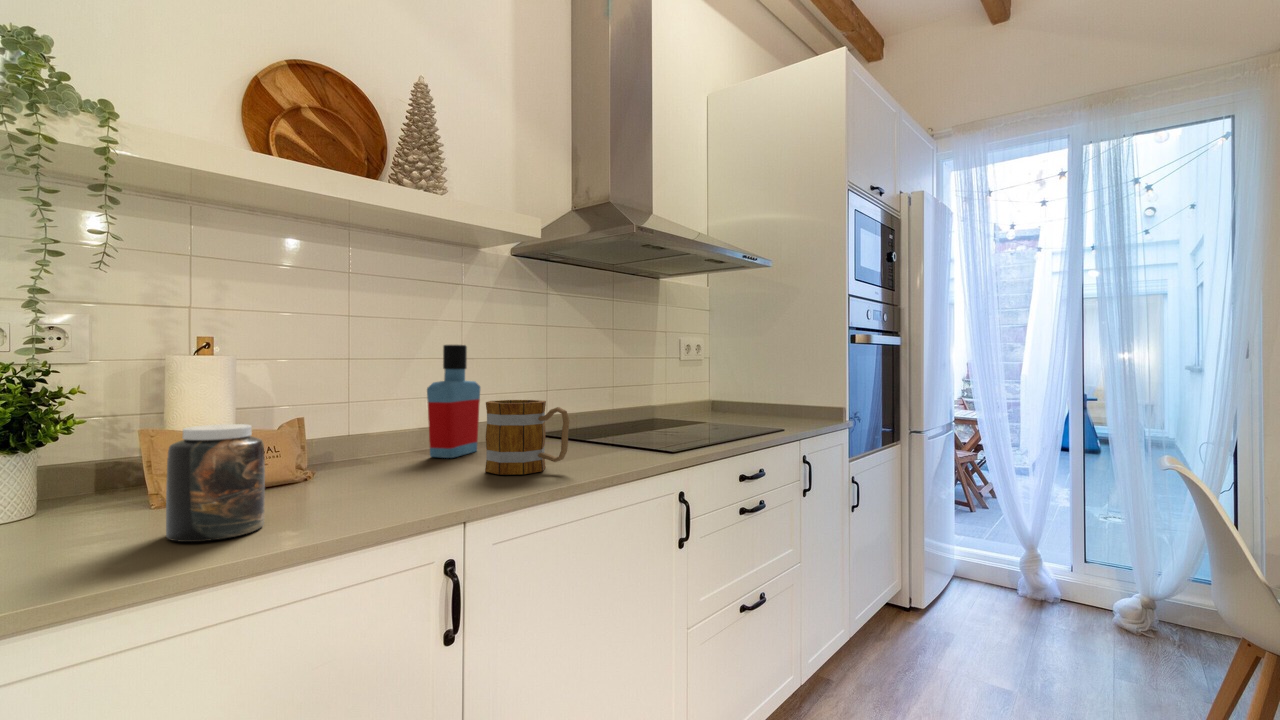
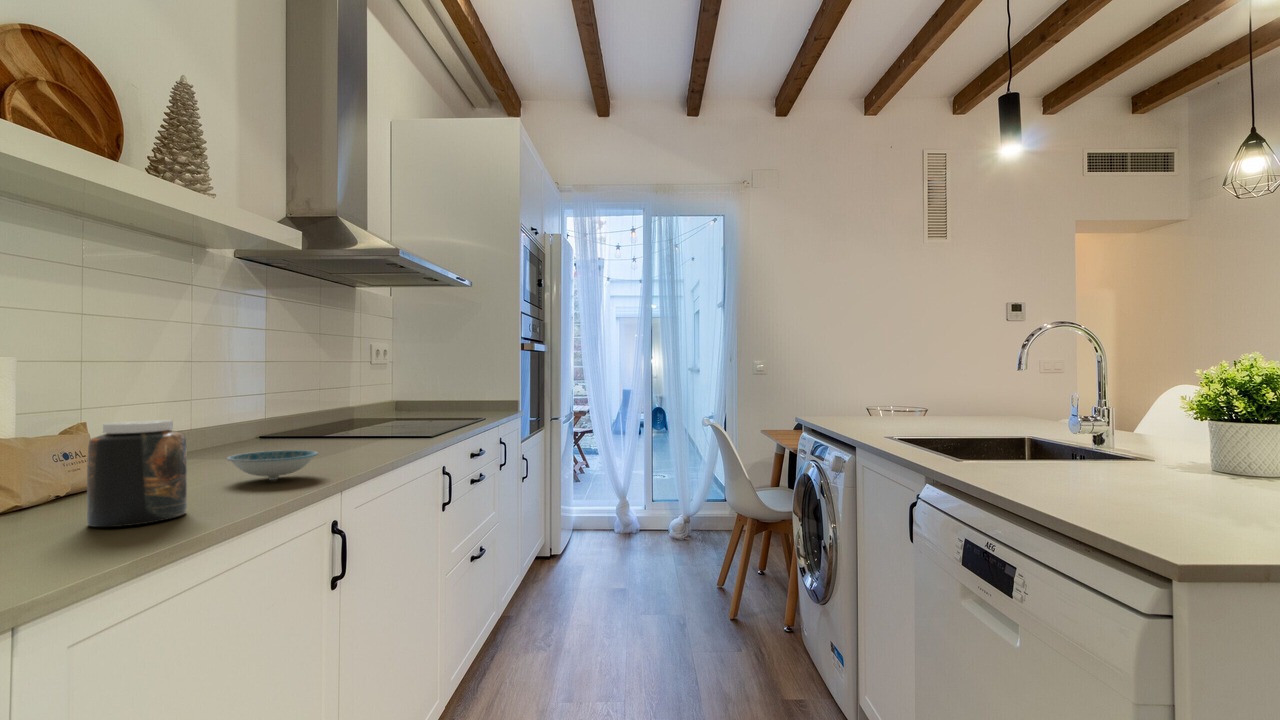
bottle: present [427,345,480,458] -> none [189,348,233,462]
mug: present [485,400,569,475] -> none [288,397,375,462]
ceramic bowl: none [375,460,461,495] -> present [227,450,318,480]

